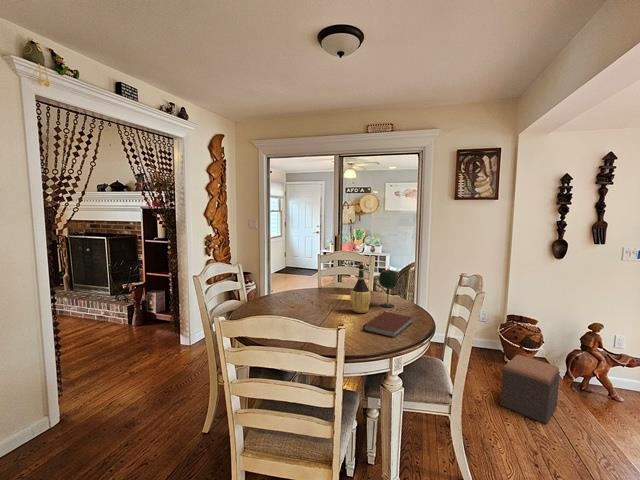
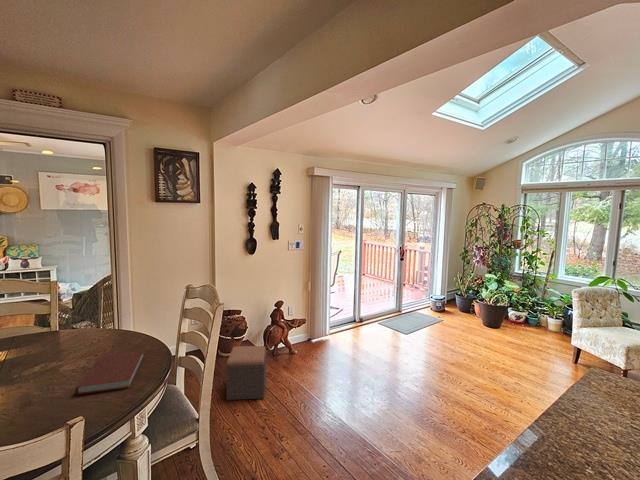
wine bottle: present [350,261,371,313] -> none [37,294,75,370]
wine glass: present [379,270,398,307] -> none [81,296,112,347]

